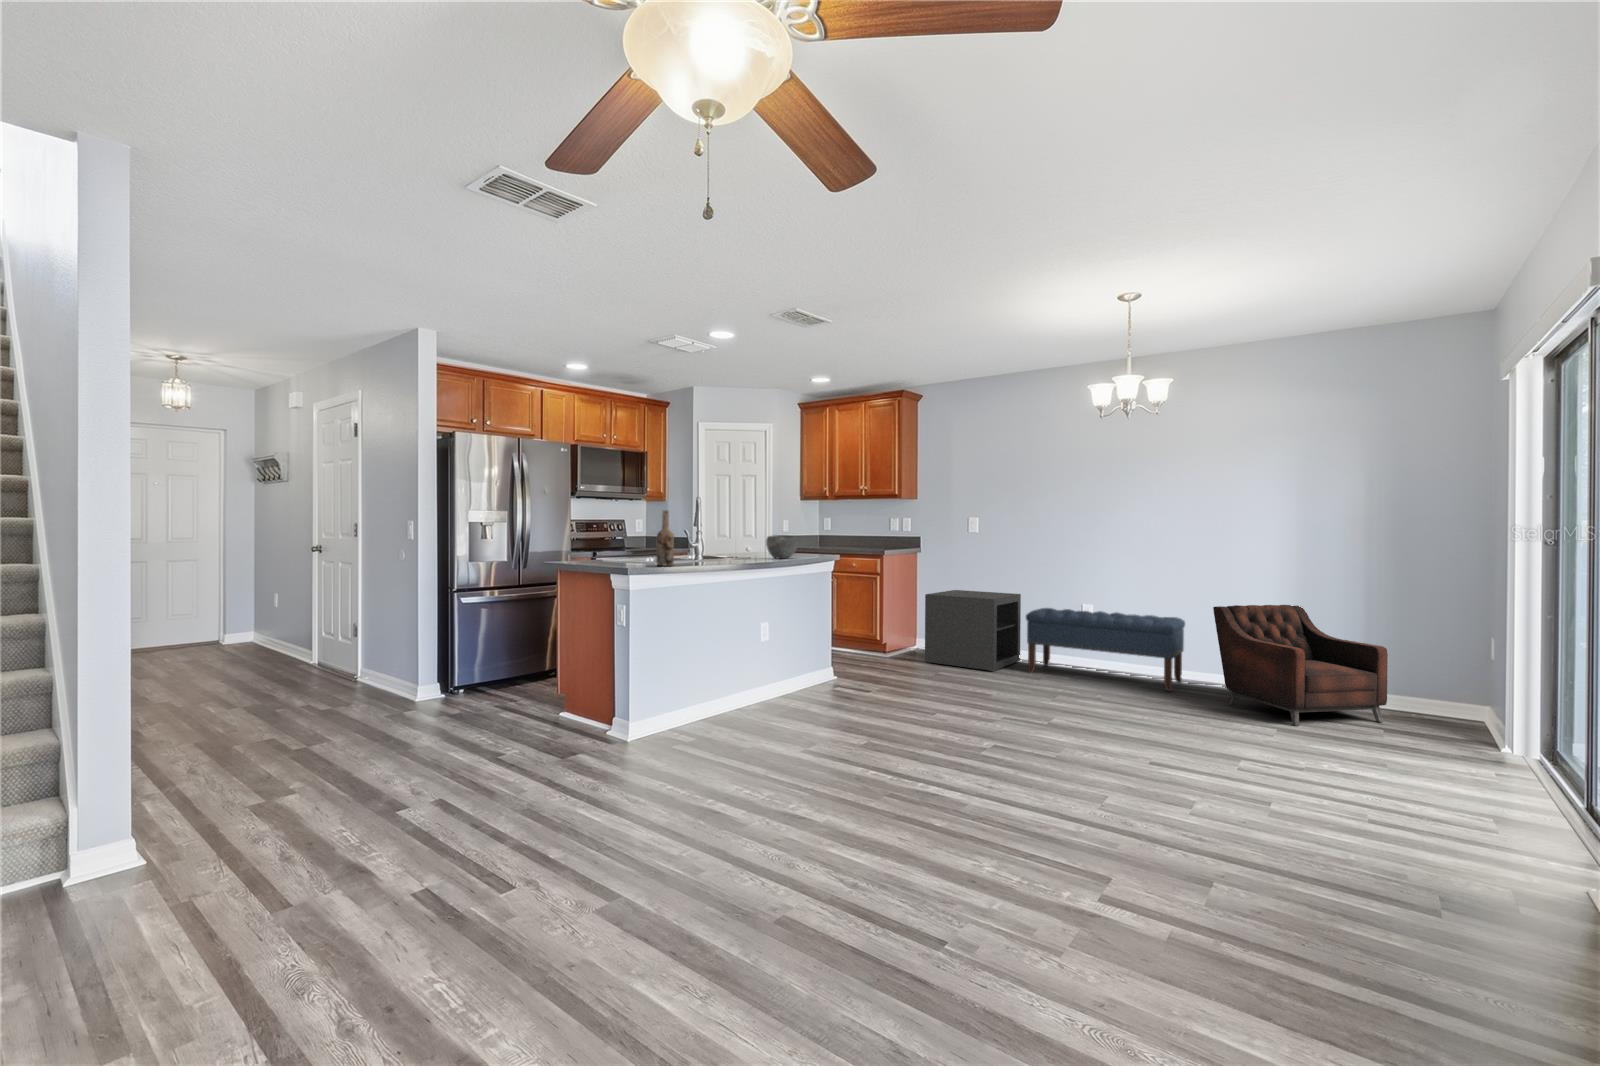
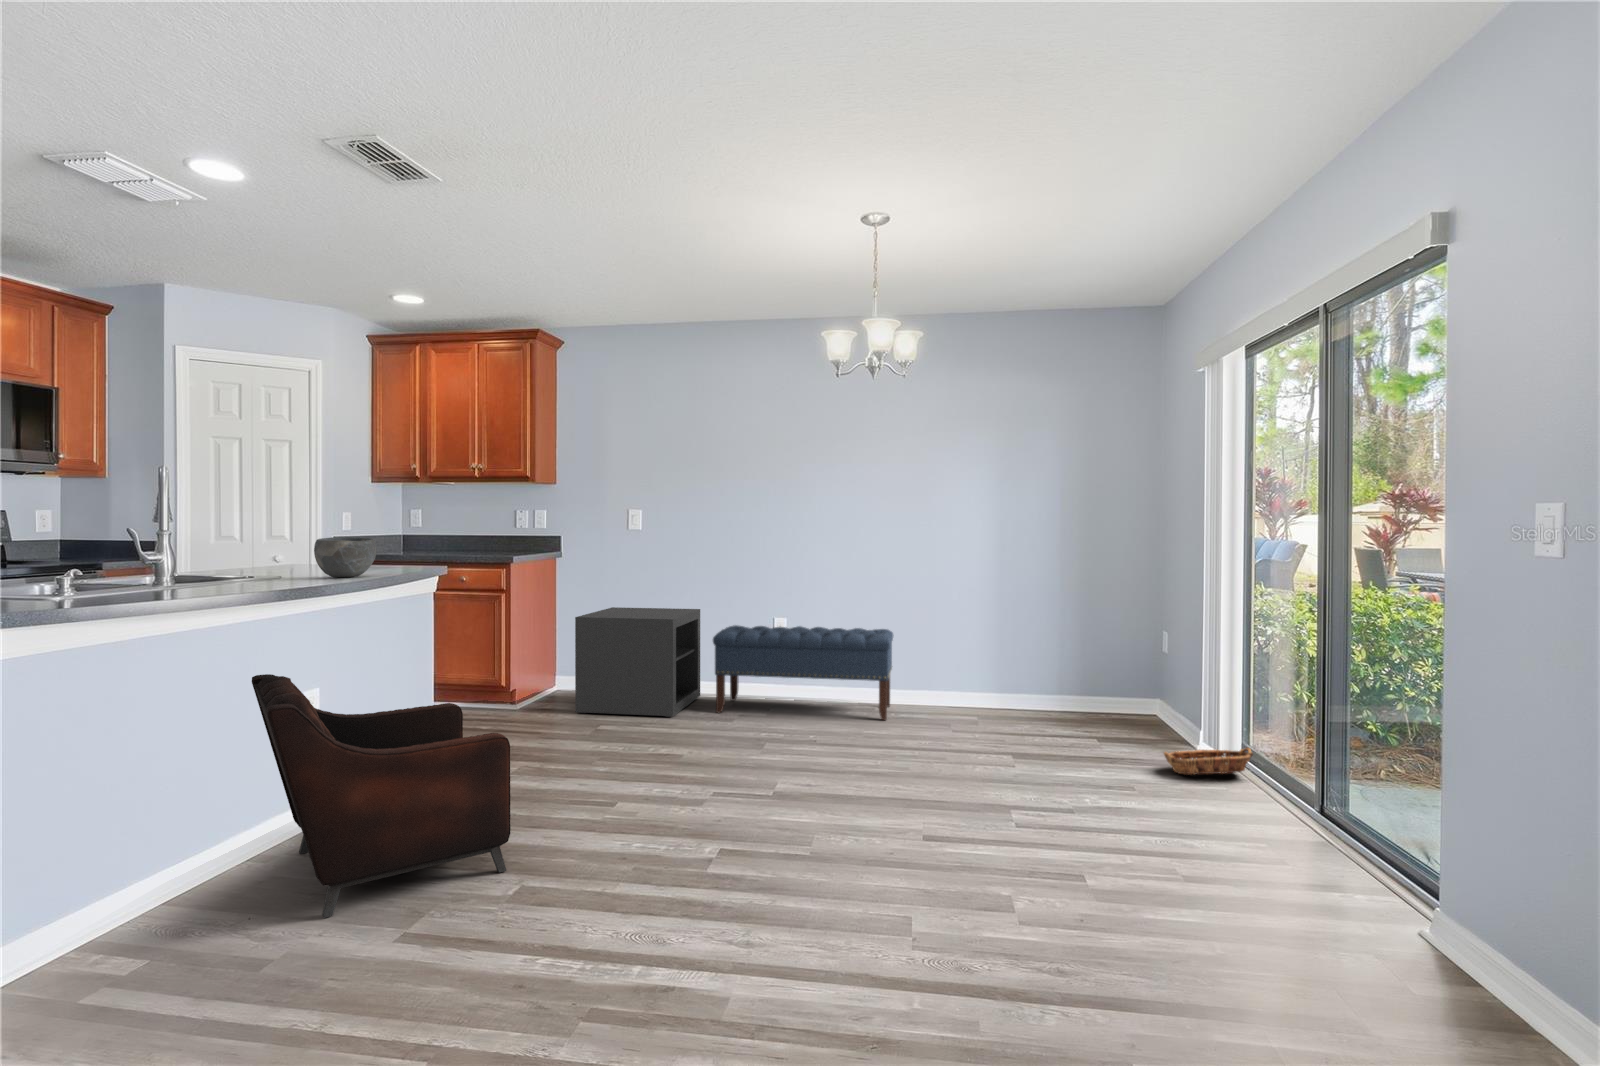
wine bottle: present [657,511,674,566] -> none [46,490,94,607]
armchair: present [1213,605,1388,726] -> present [252,674,510,918]
basket: none [1418,736,1546,773] -> present [1164,748,1253,775]

